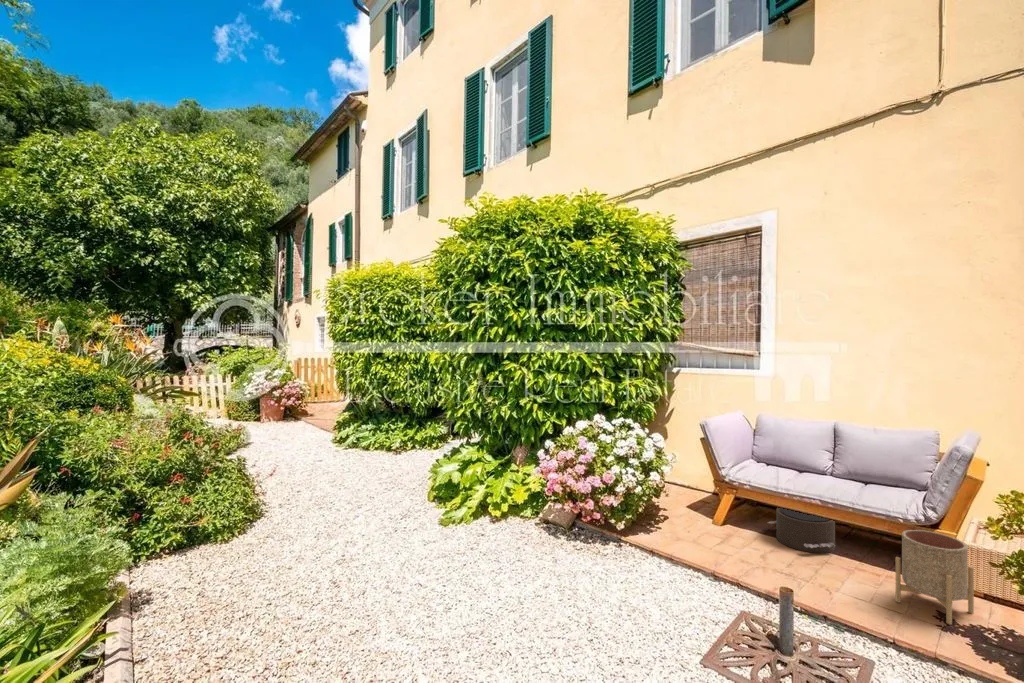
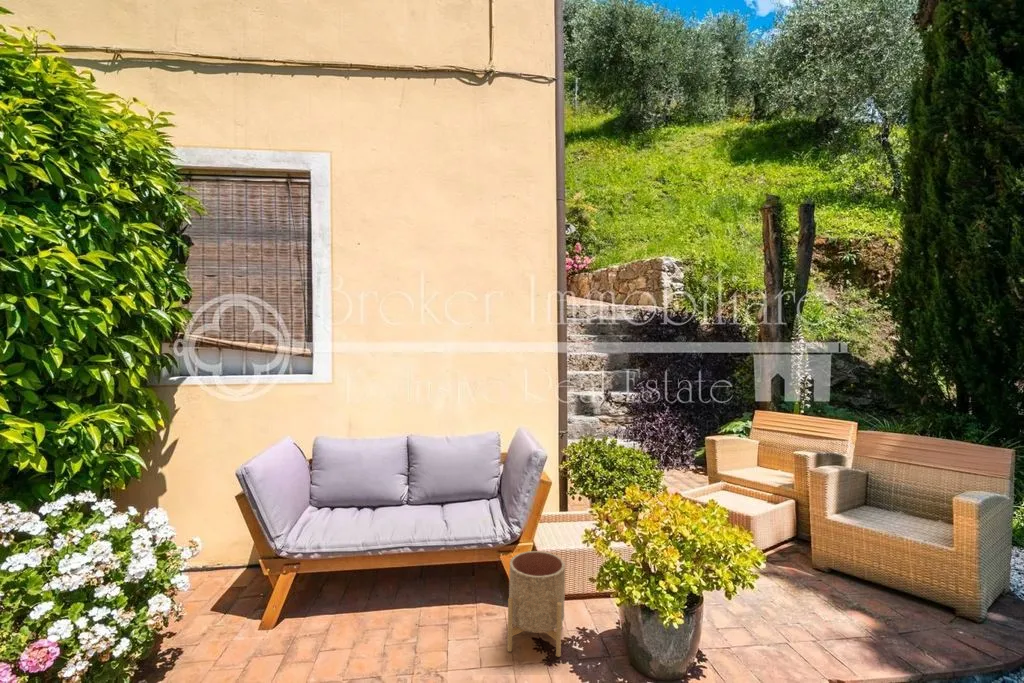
pouf: present [768,508,835,553] -> none [336,550,425,621]

